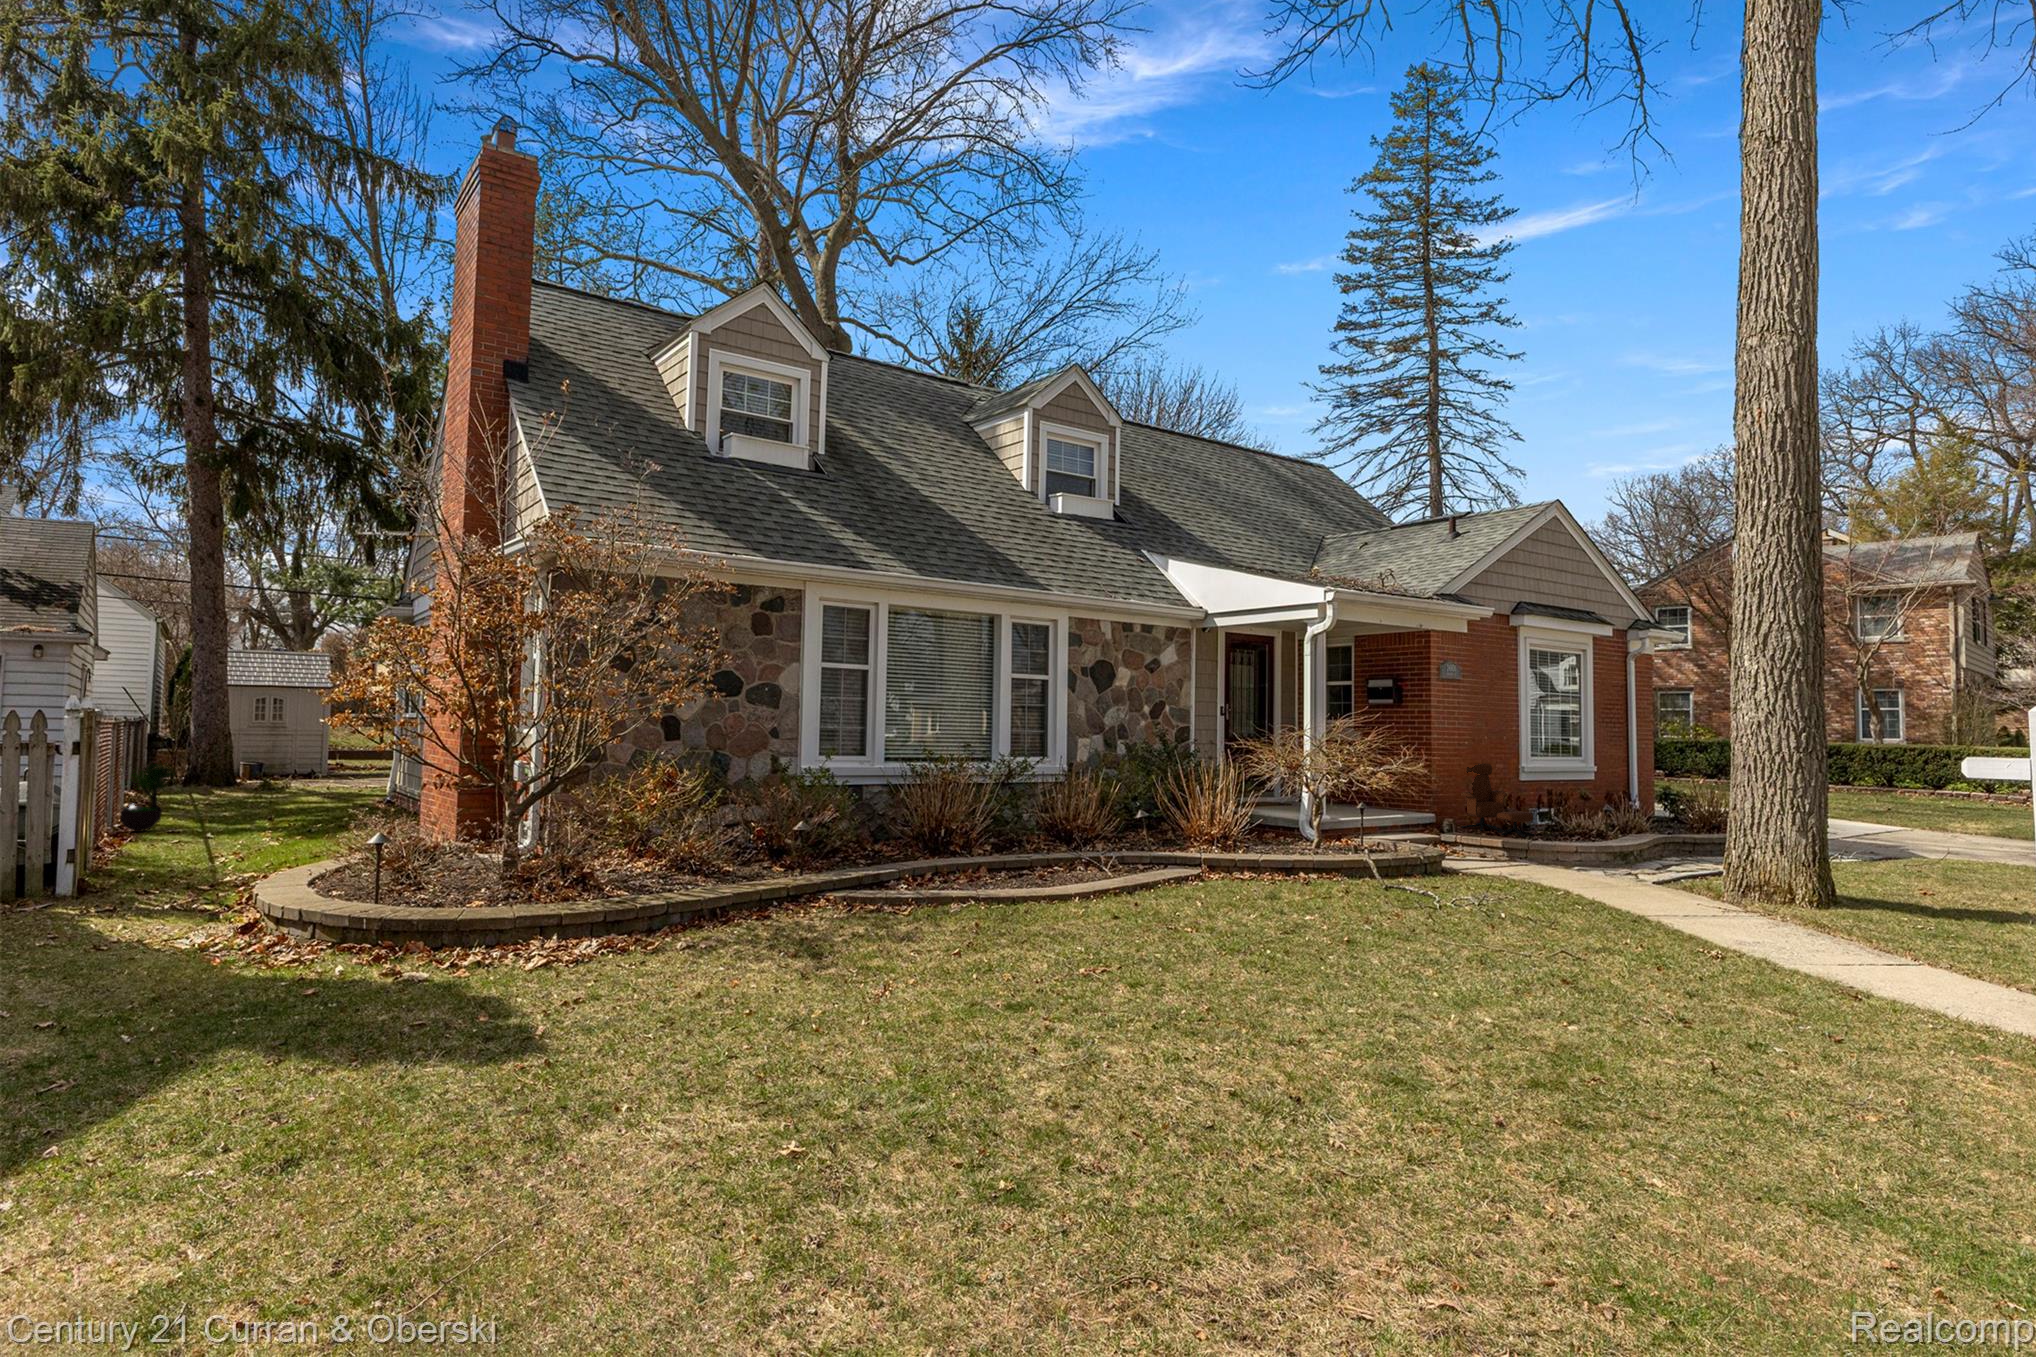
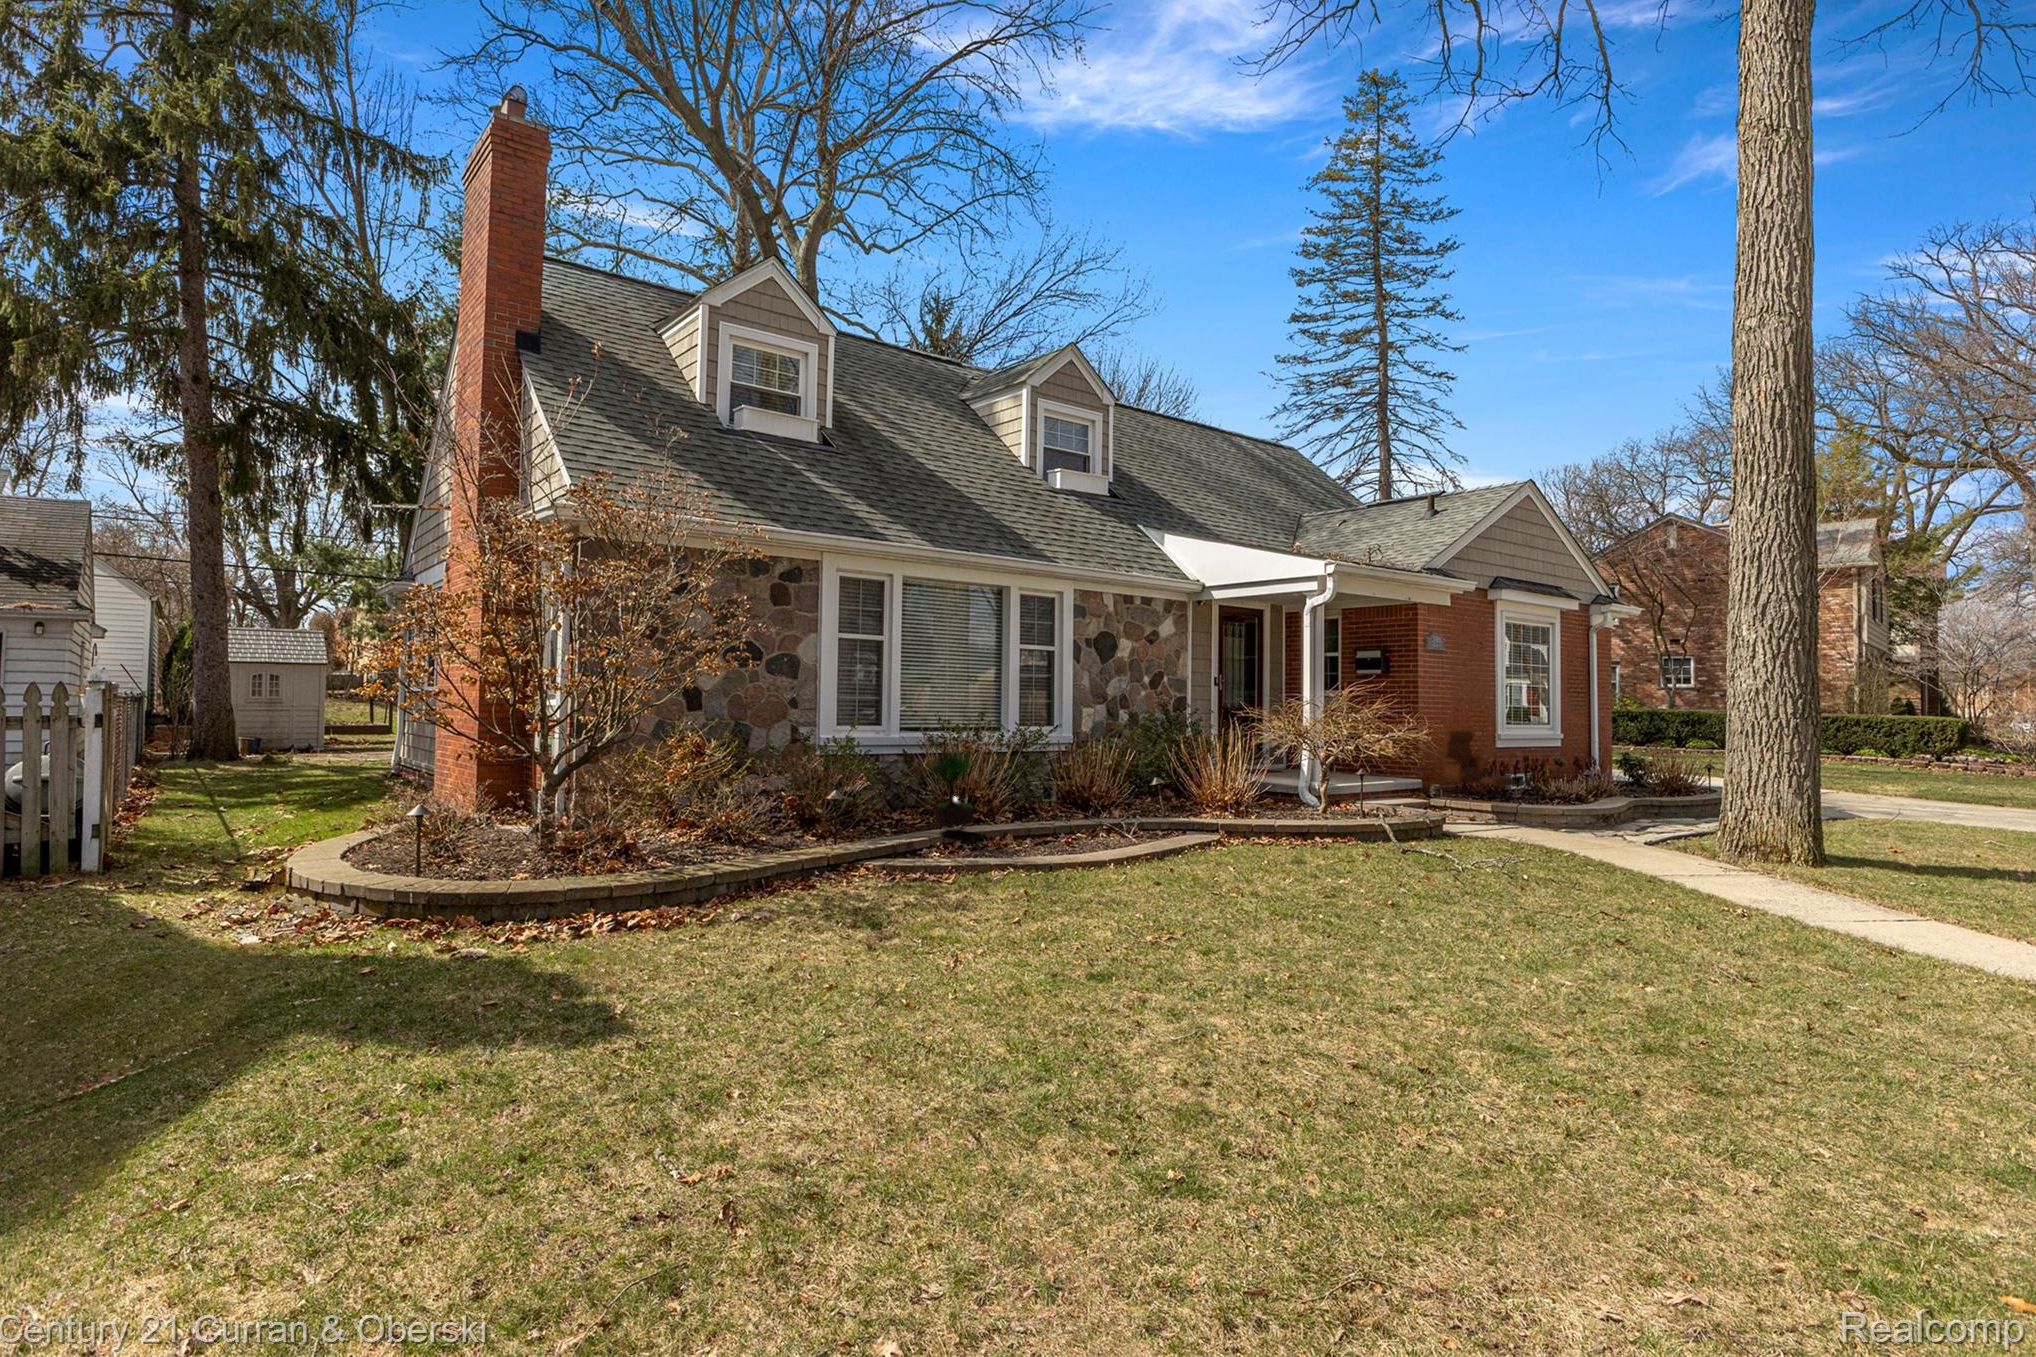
potted tree: present [120,761,175,832] -> present [925,749,973,832]

